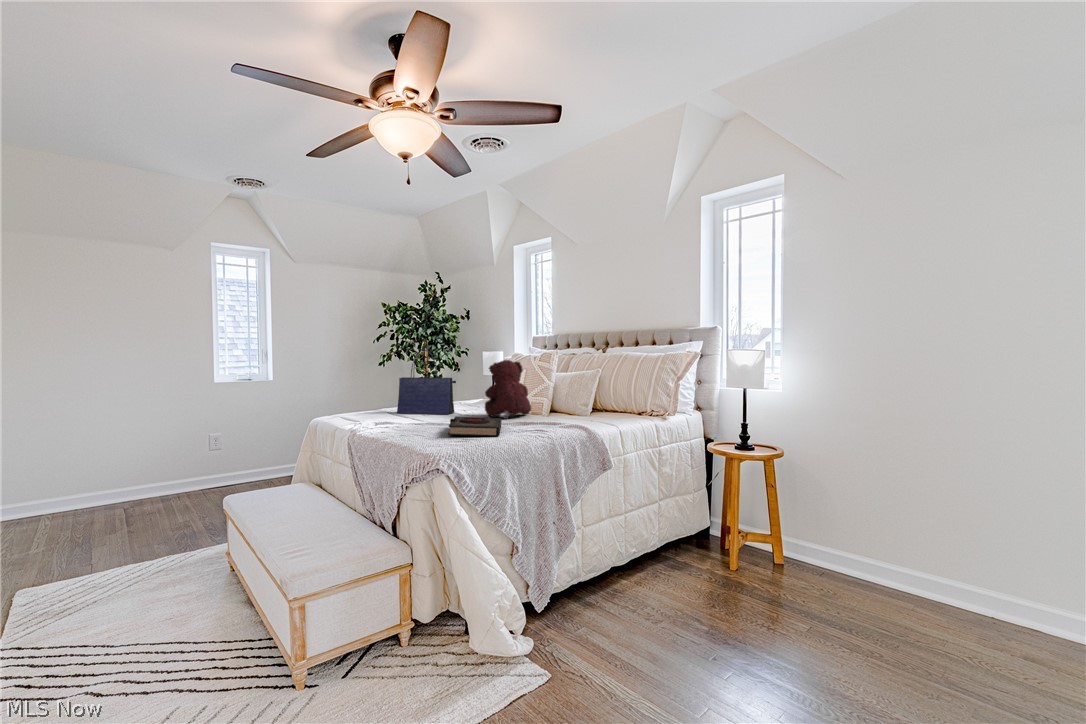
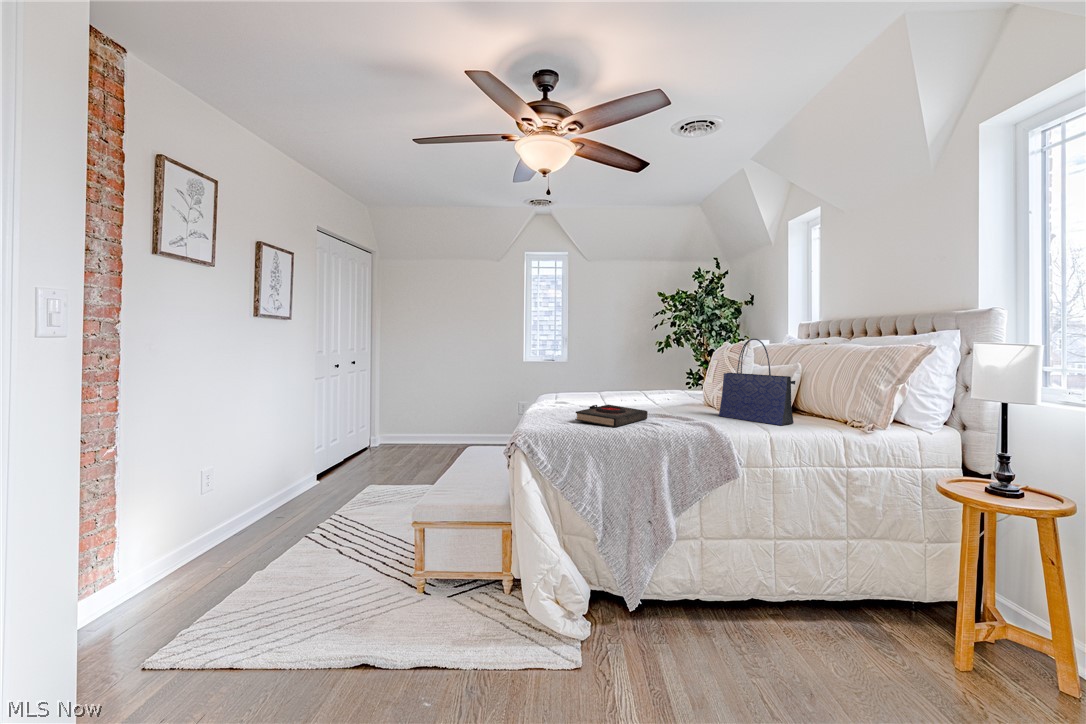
tote bag: present [397,350,456,415] -> present [719,339,795,425]
teddy bear: present [485,360,531,419] -> none [664,350,717,413]

